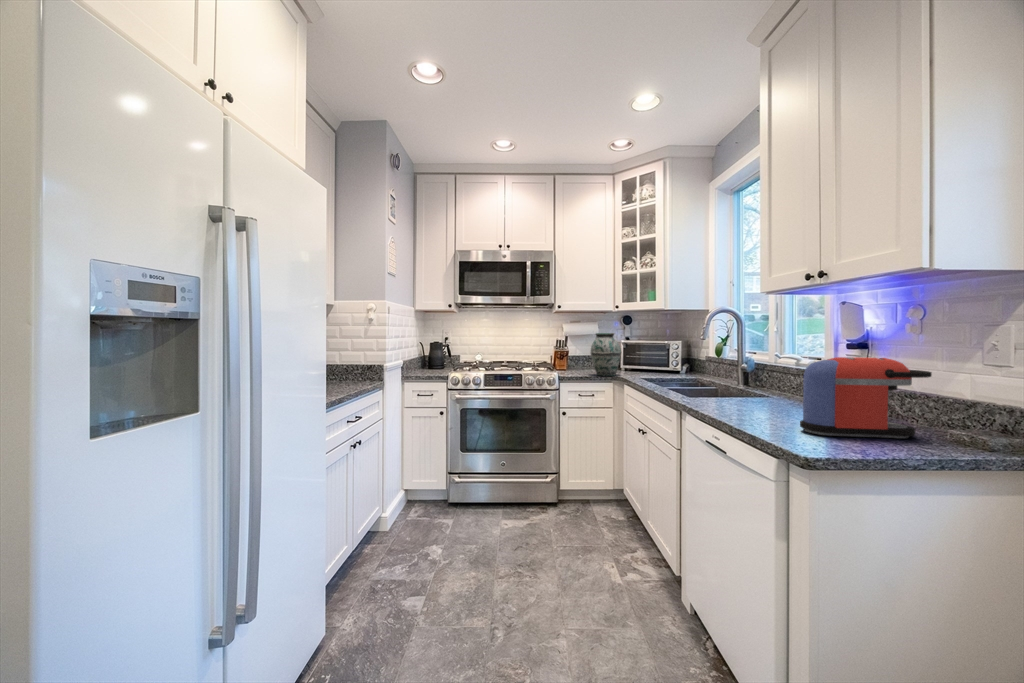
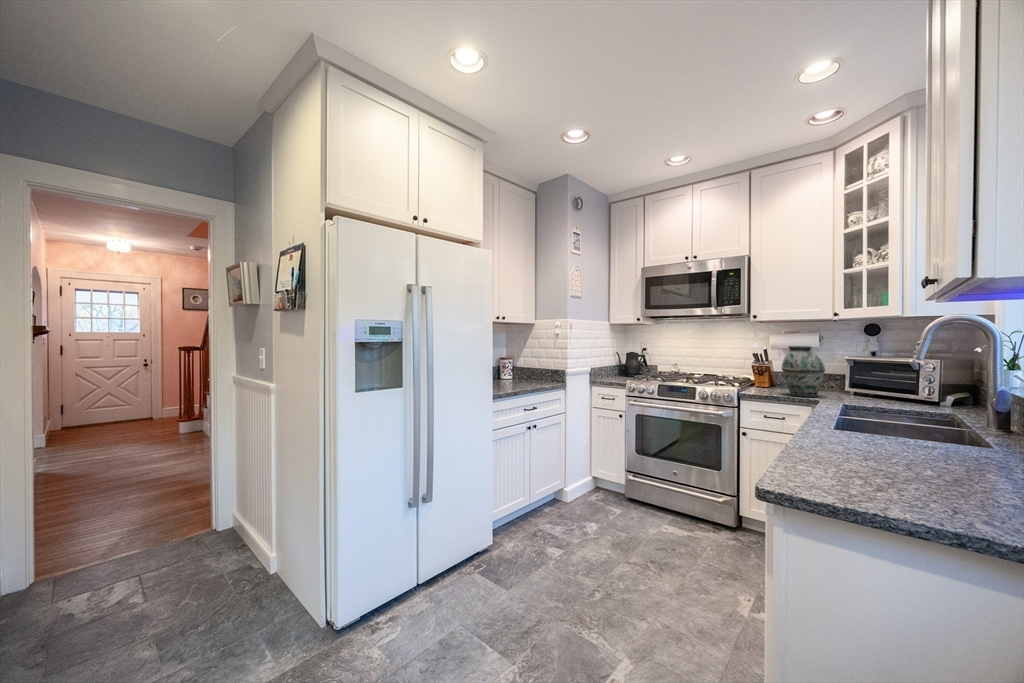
coffee maker: present [800,357,932,438] -> none [803,392,978,497]

